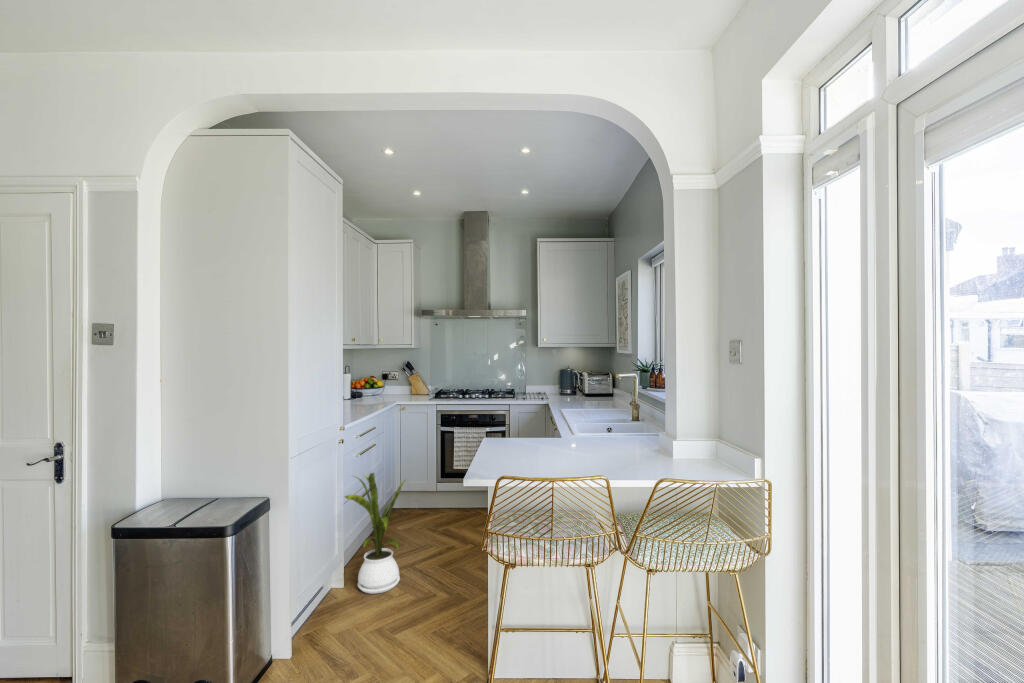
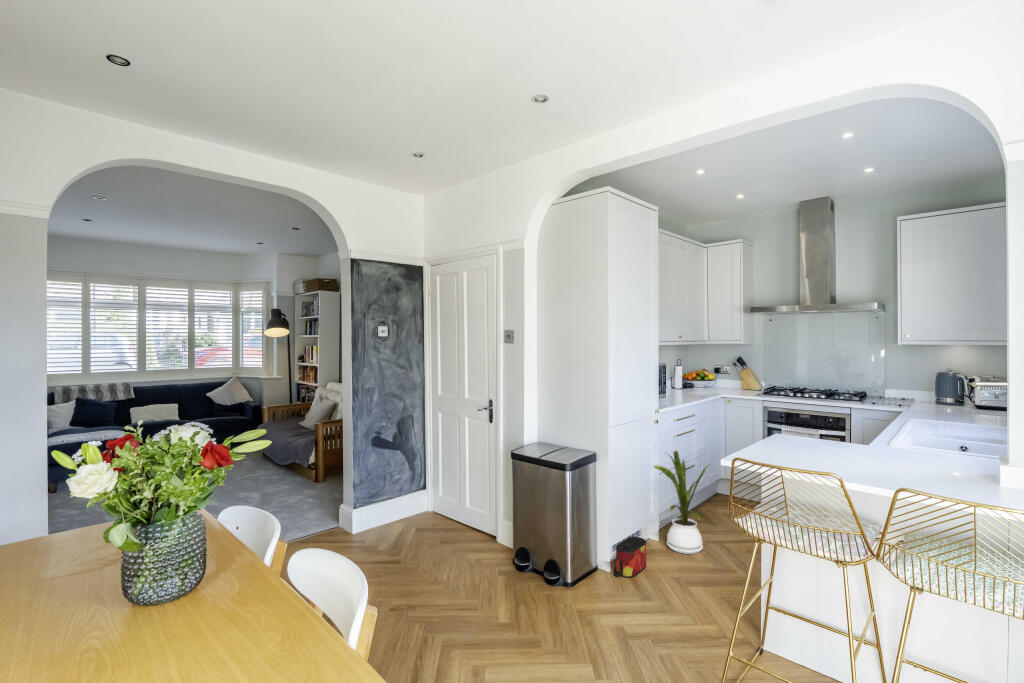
bag: none [300,594,341,664] -> present [614,537,646,577]

